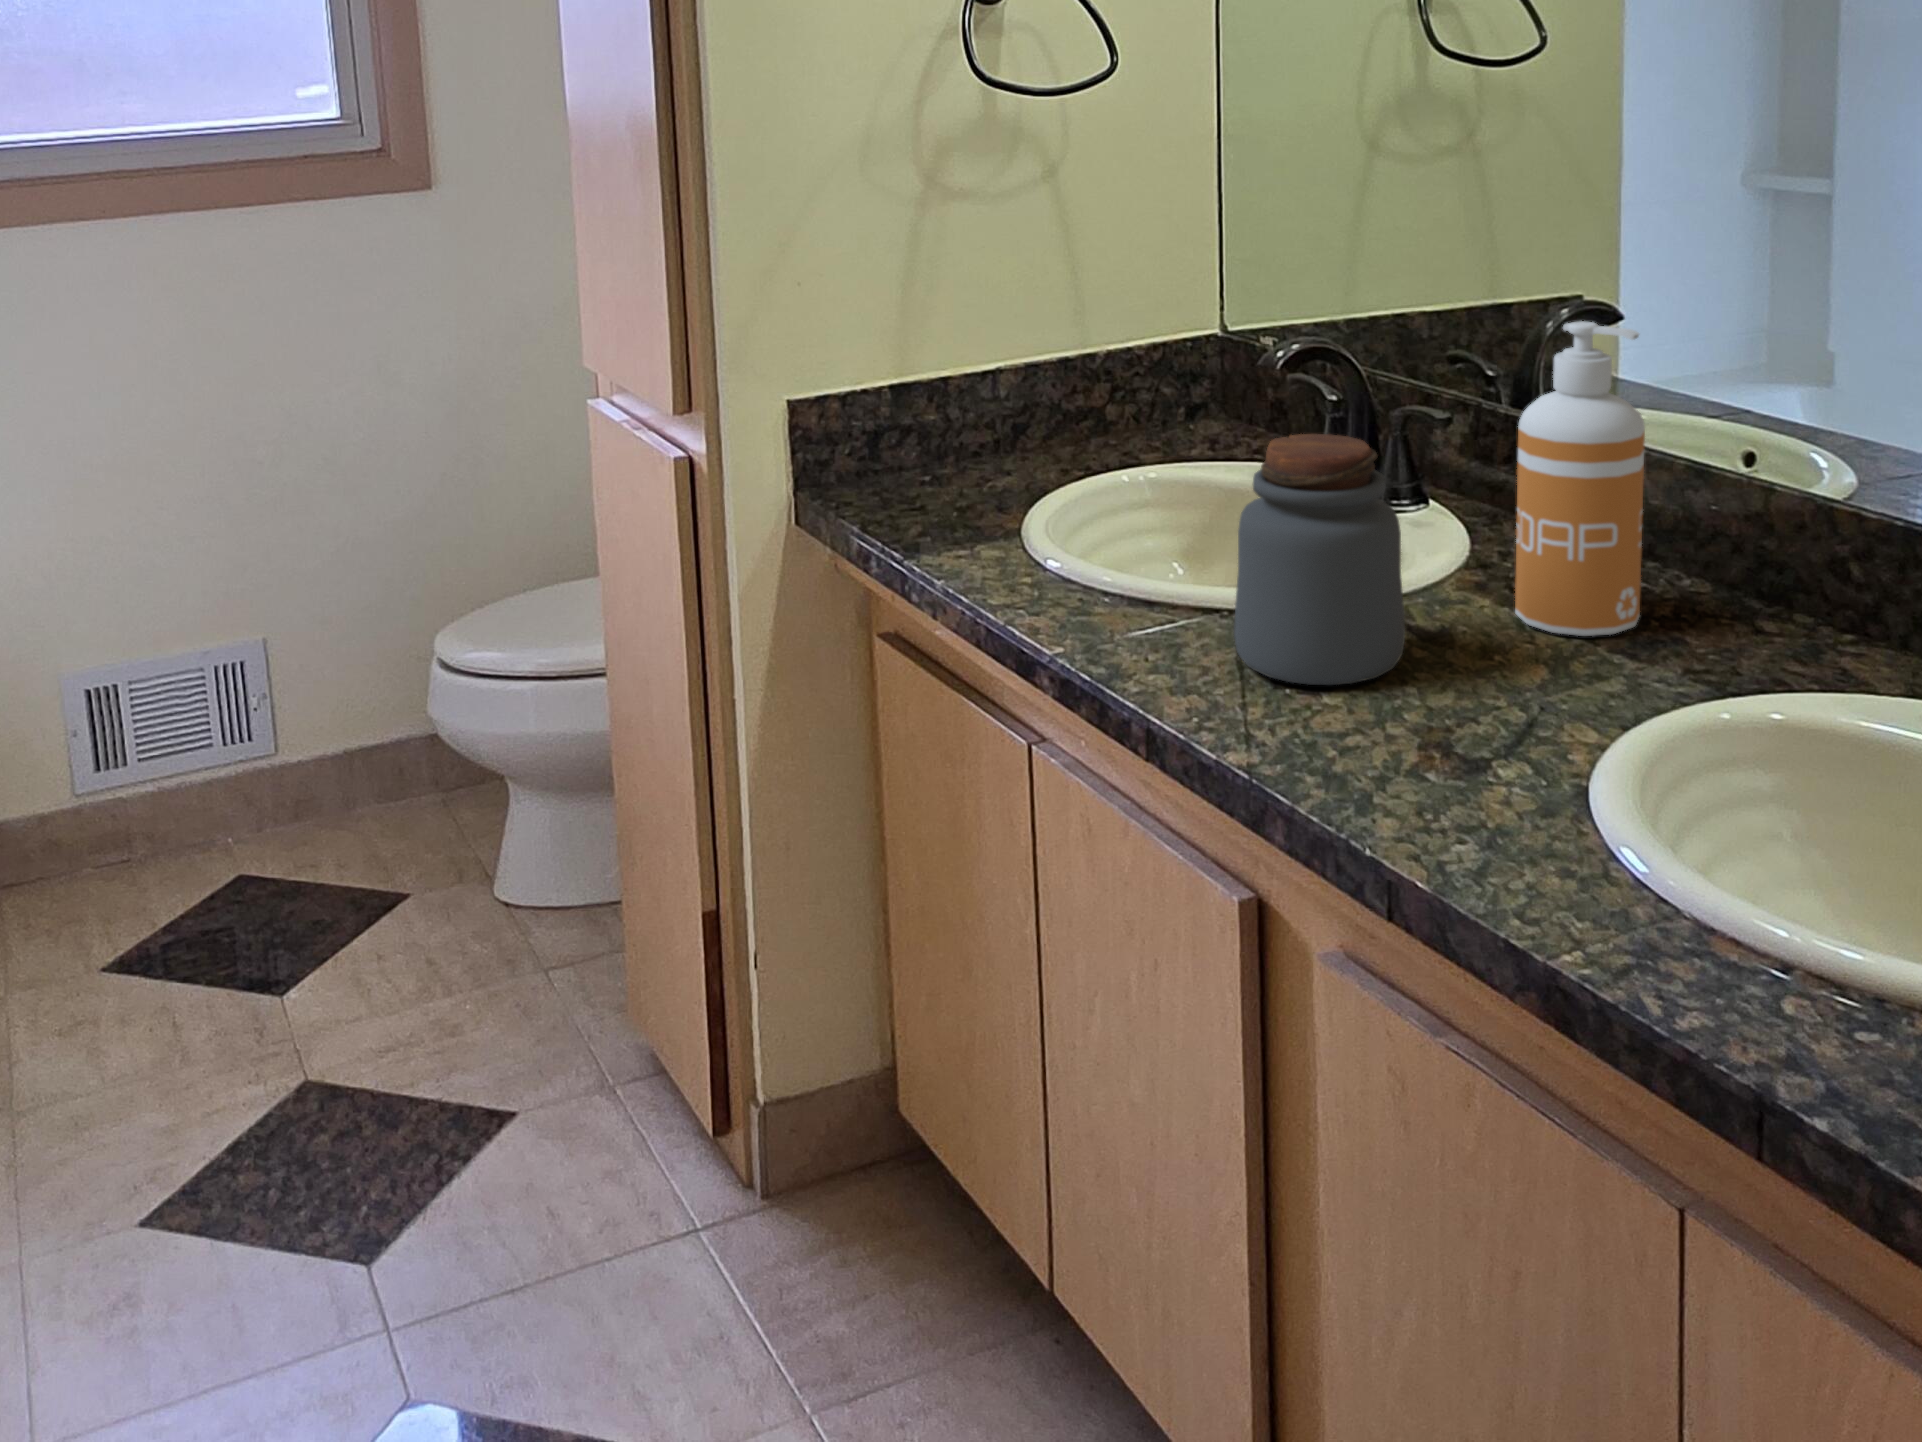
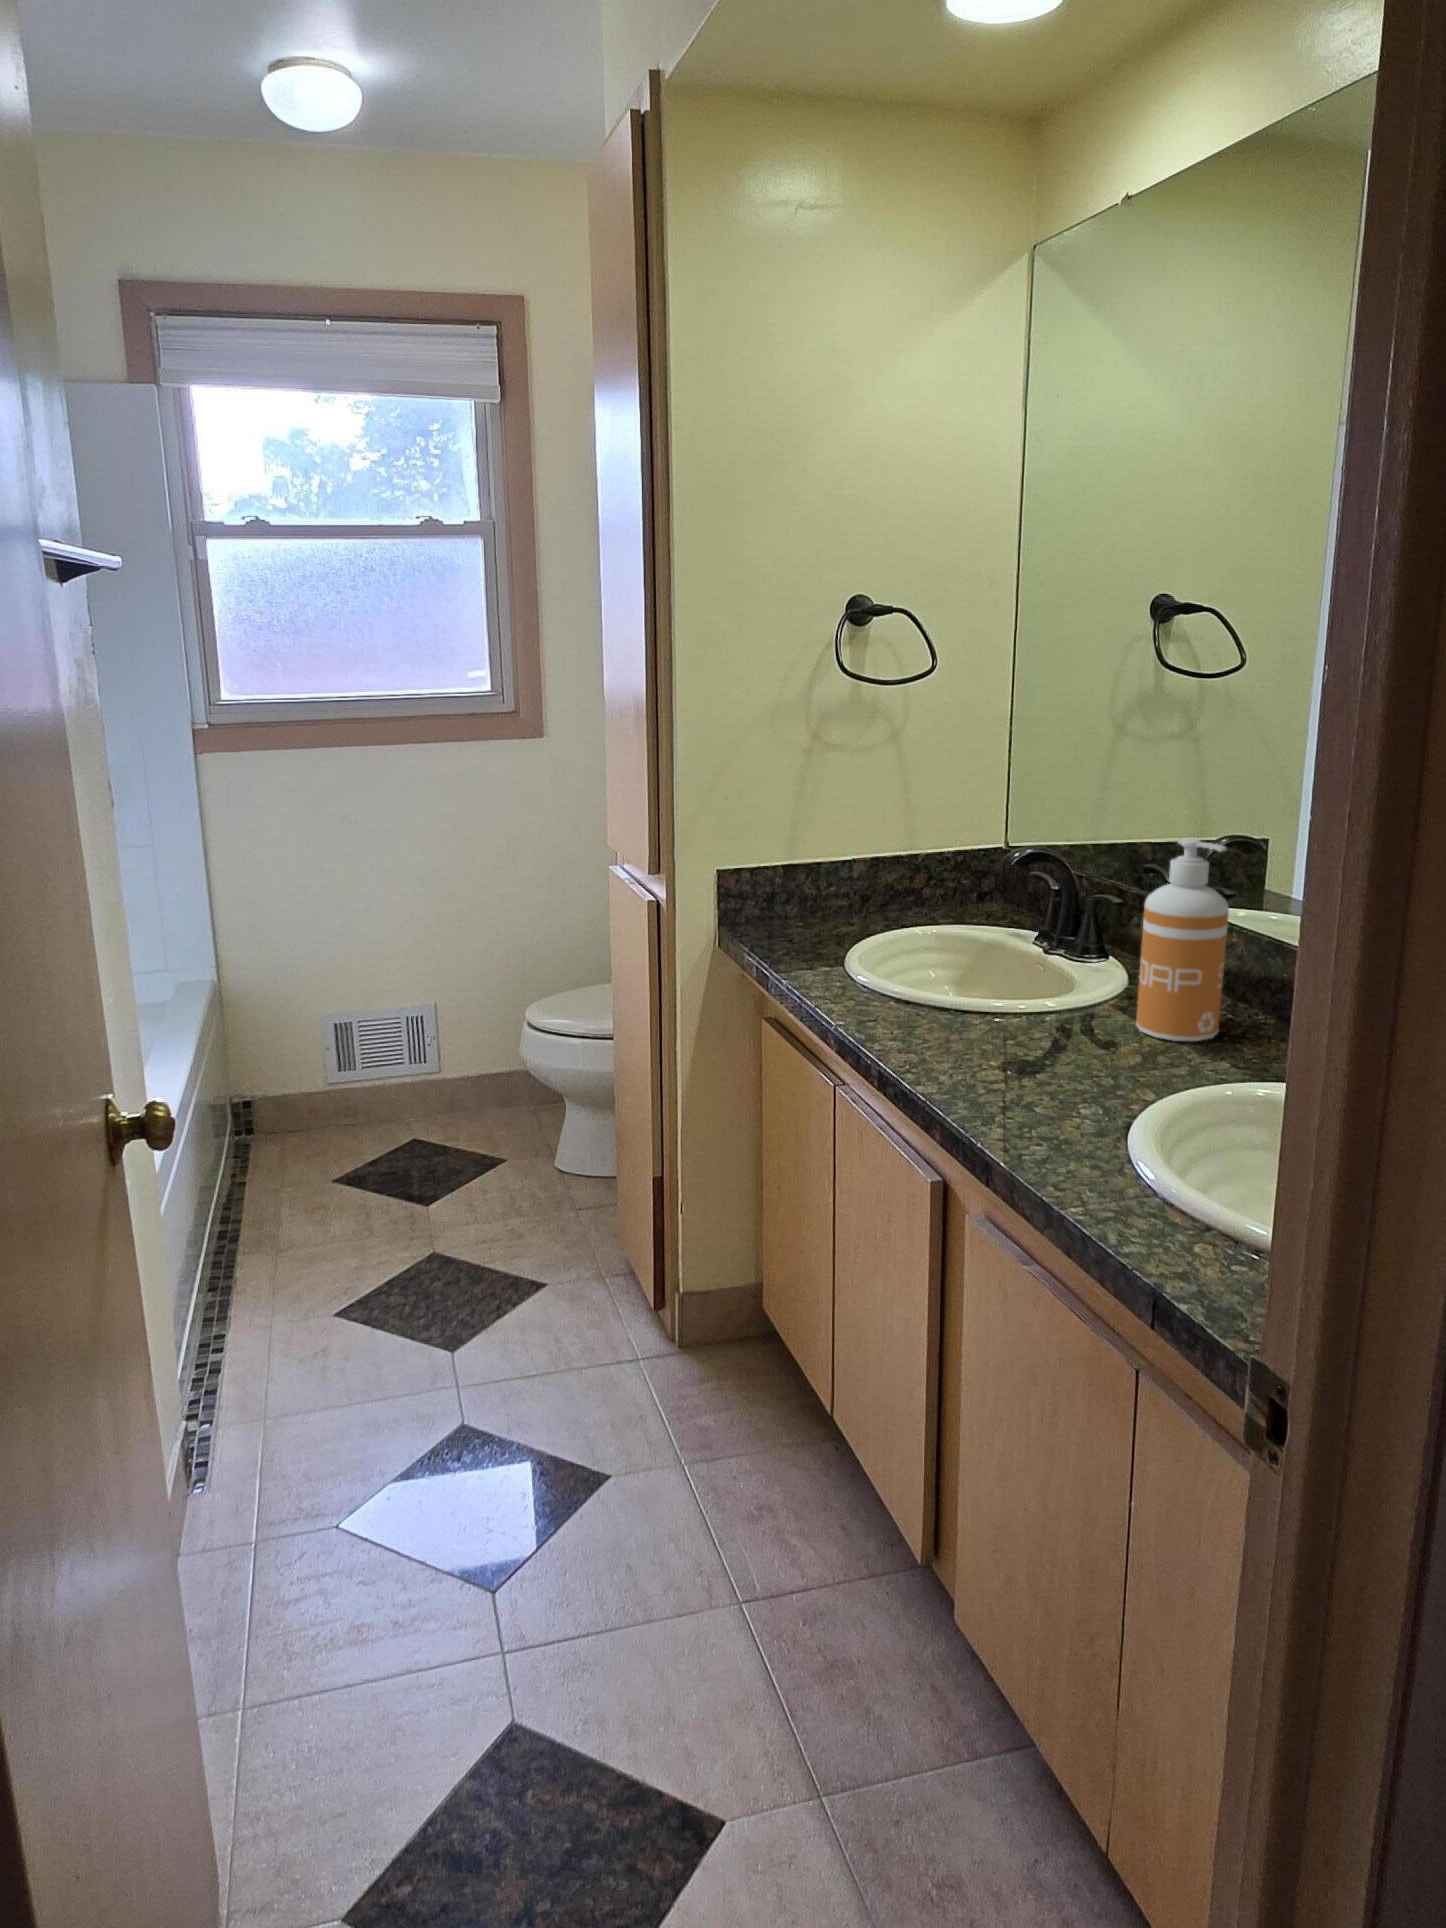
jar: present [1234,434,1405,685] -> none [945,900,1053,1055]

